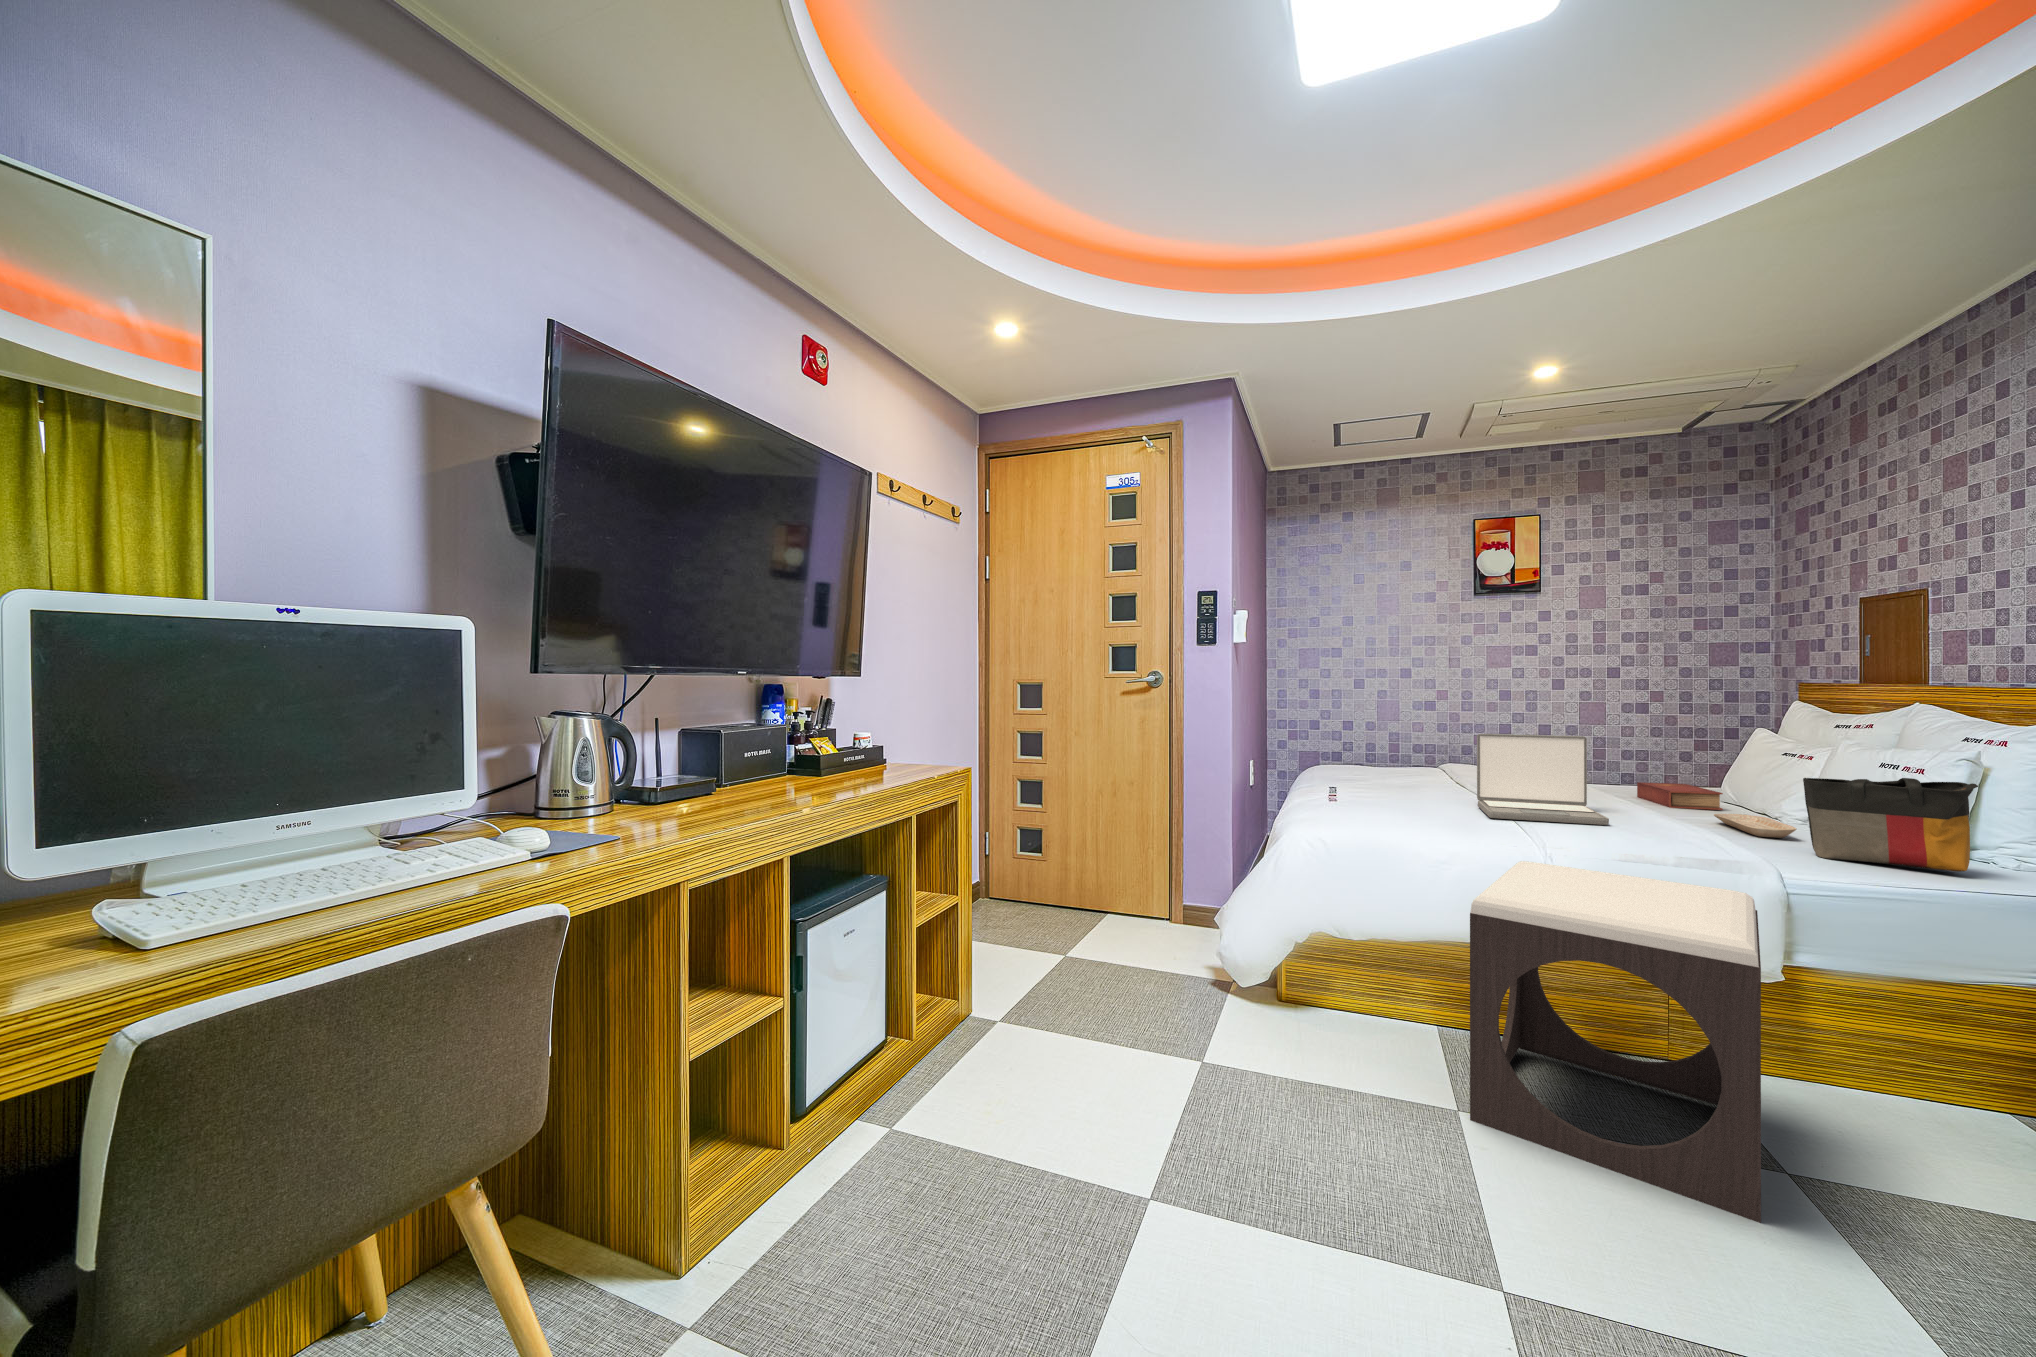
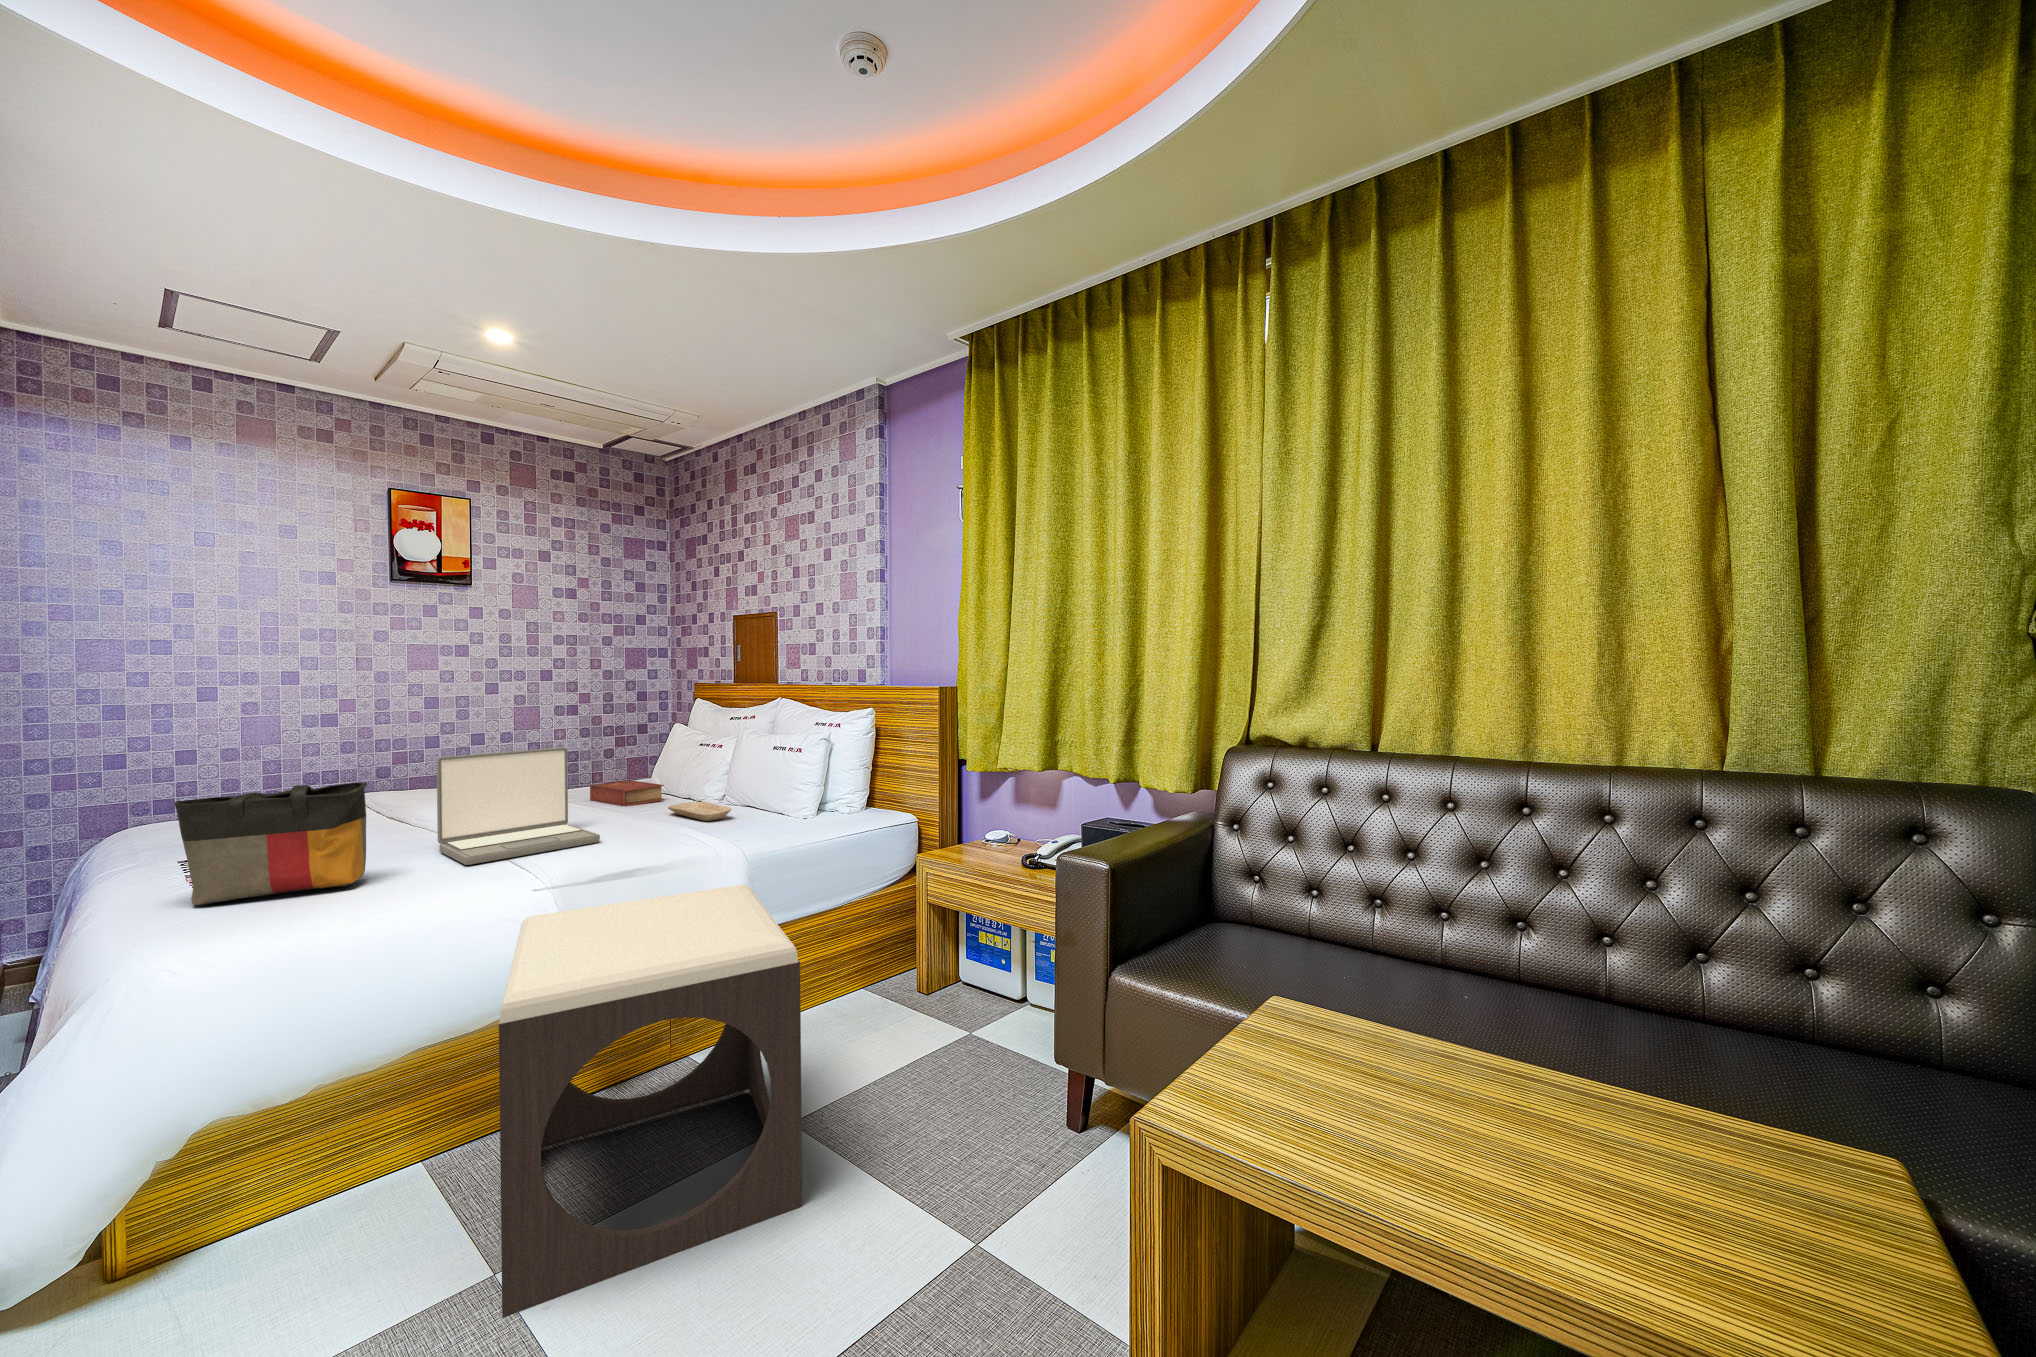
tote bag: present [1803,778,1978,872] -> present [175,782,367,905]

